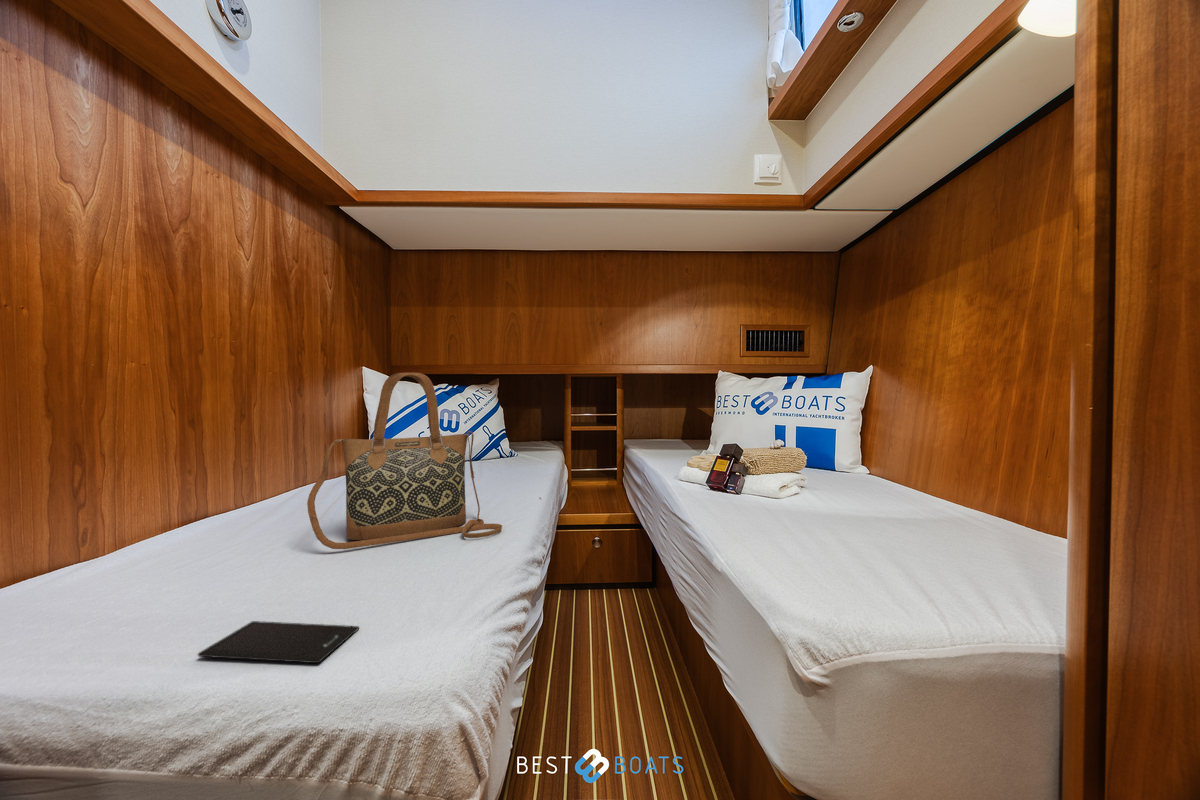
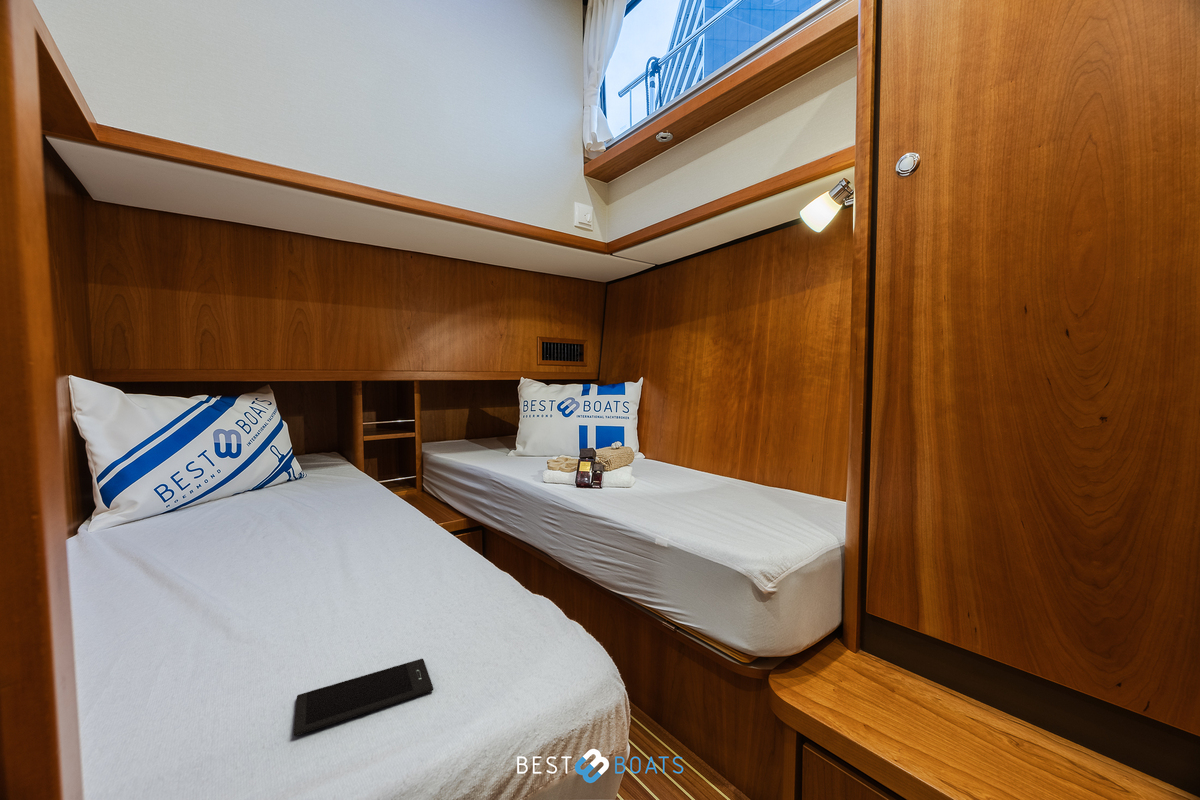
handbag: present [307,373,502,549] -> none [216,405,432,615]

